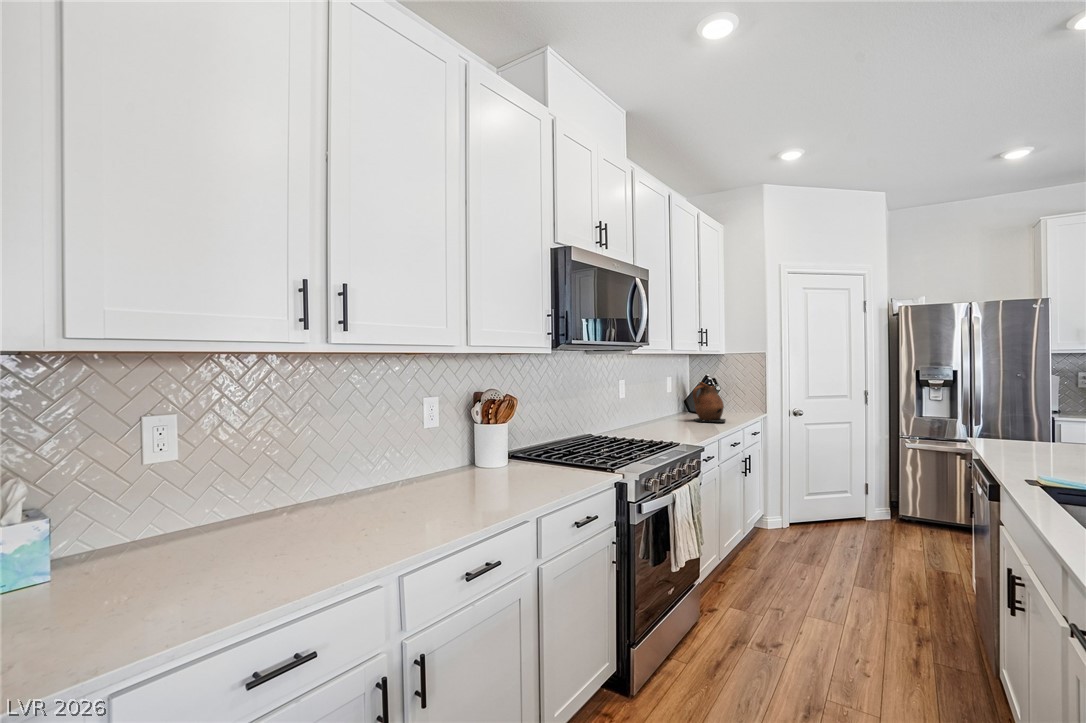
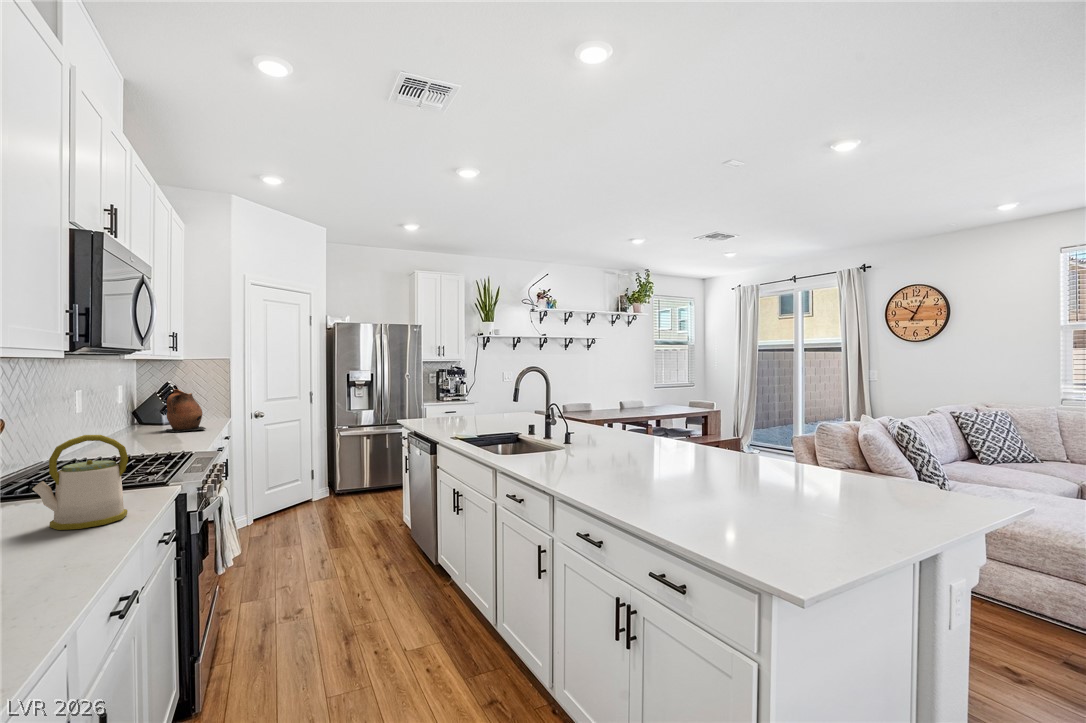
kettle: none [493,418,548,495] -> present [33,435,128,530]

